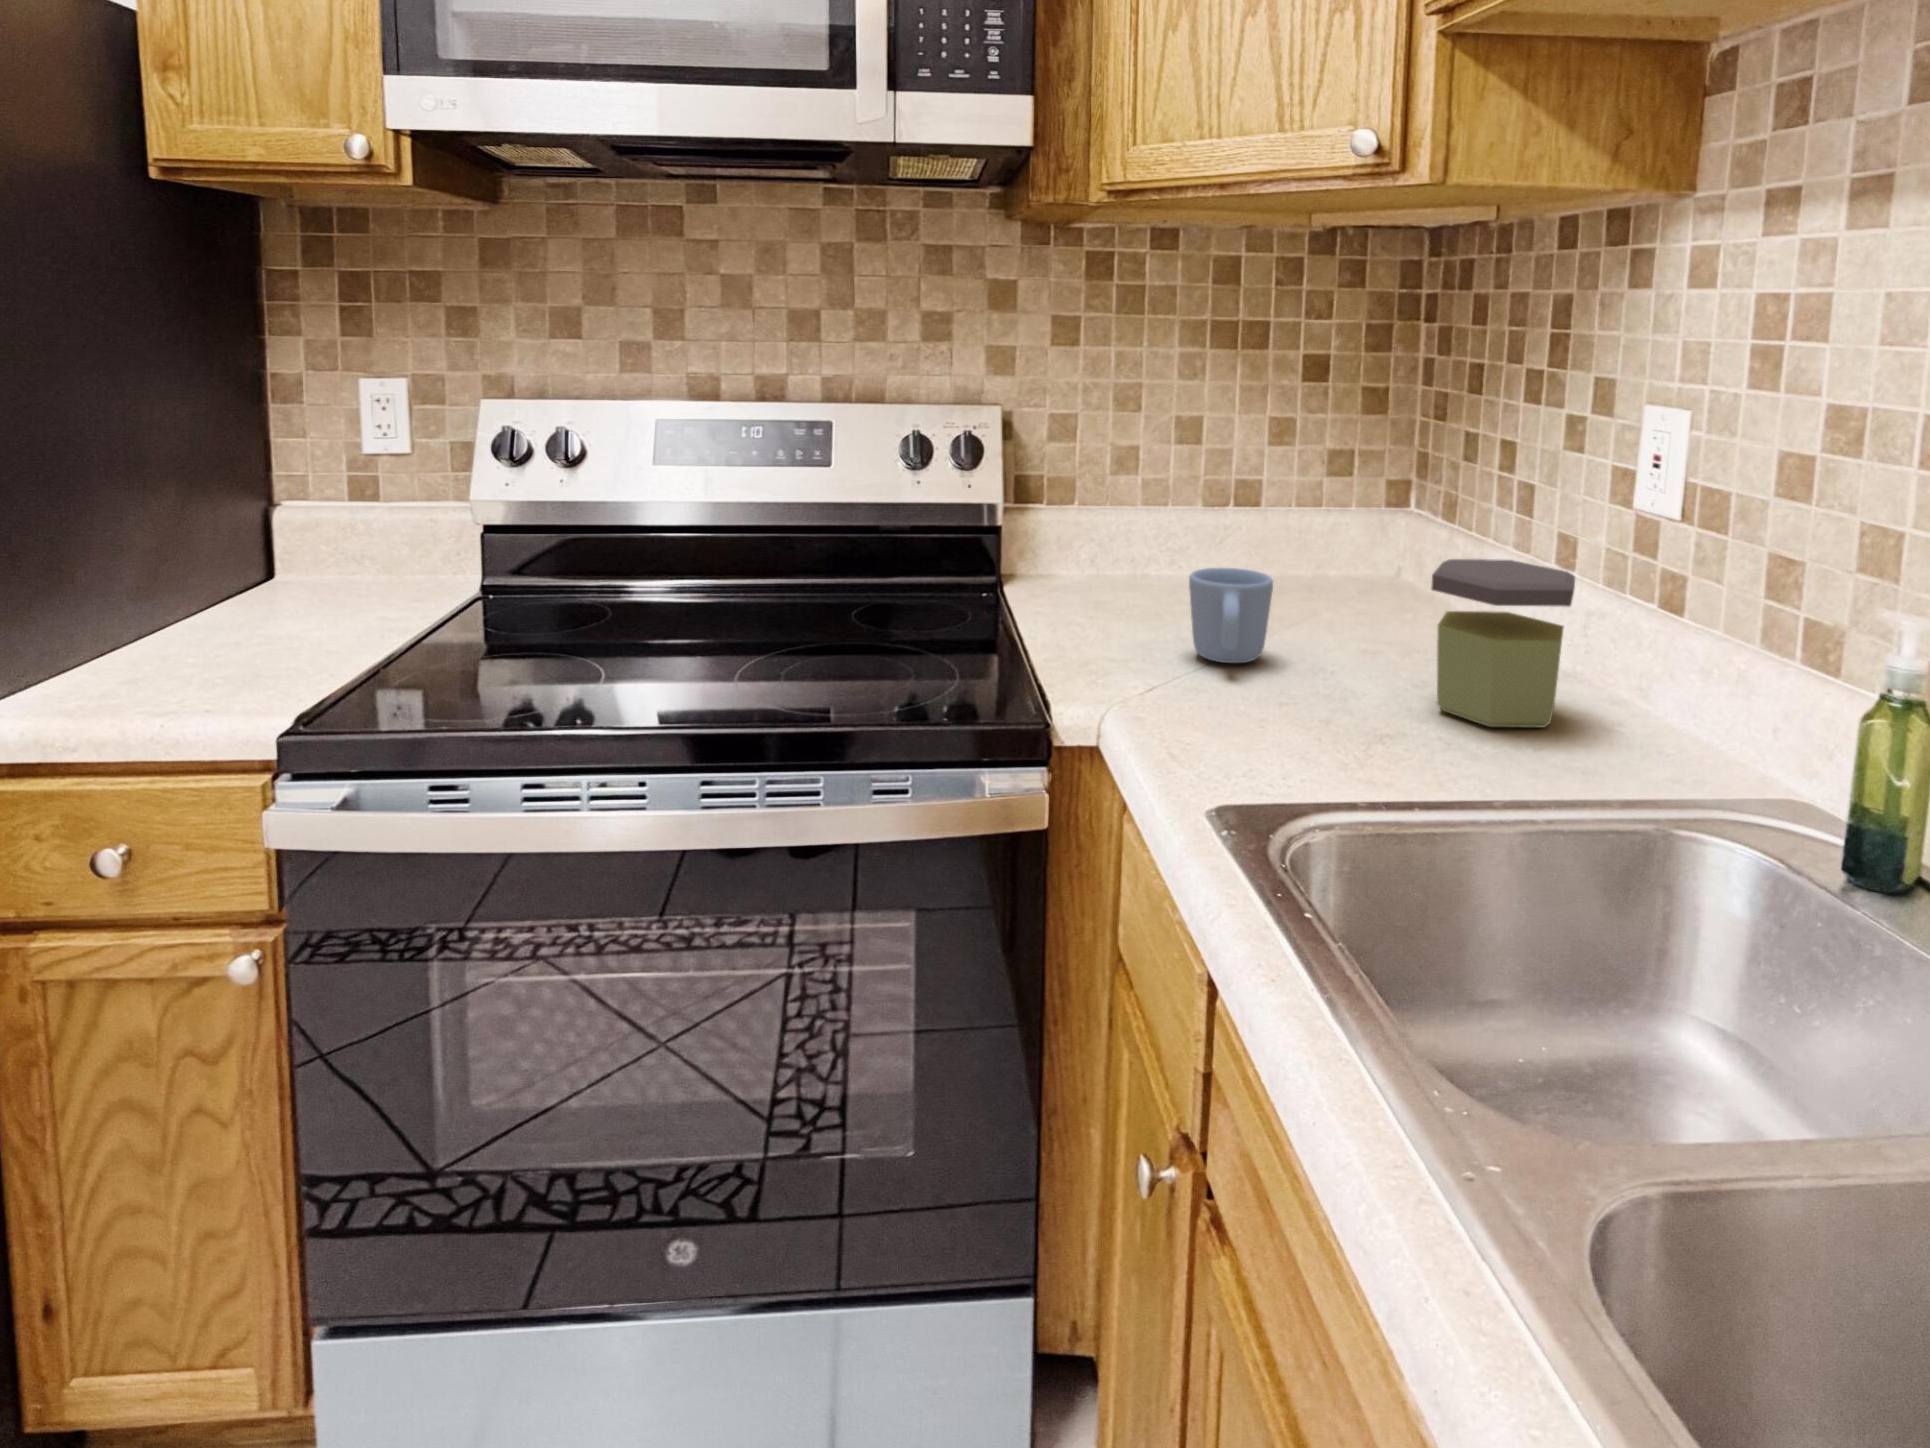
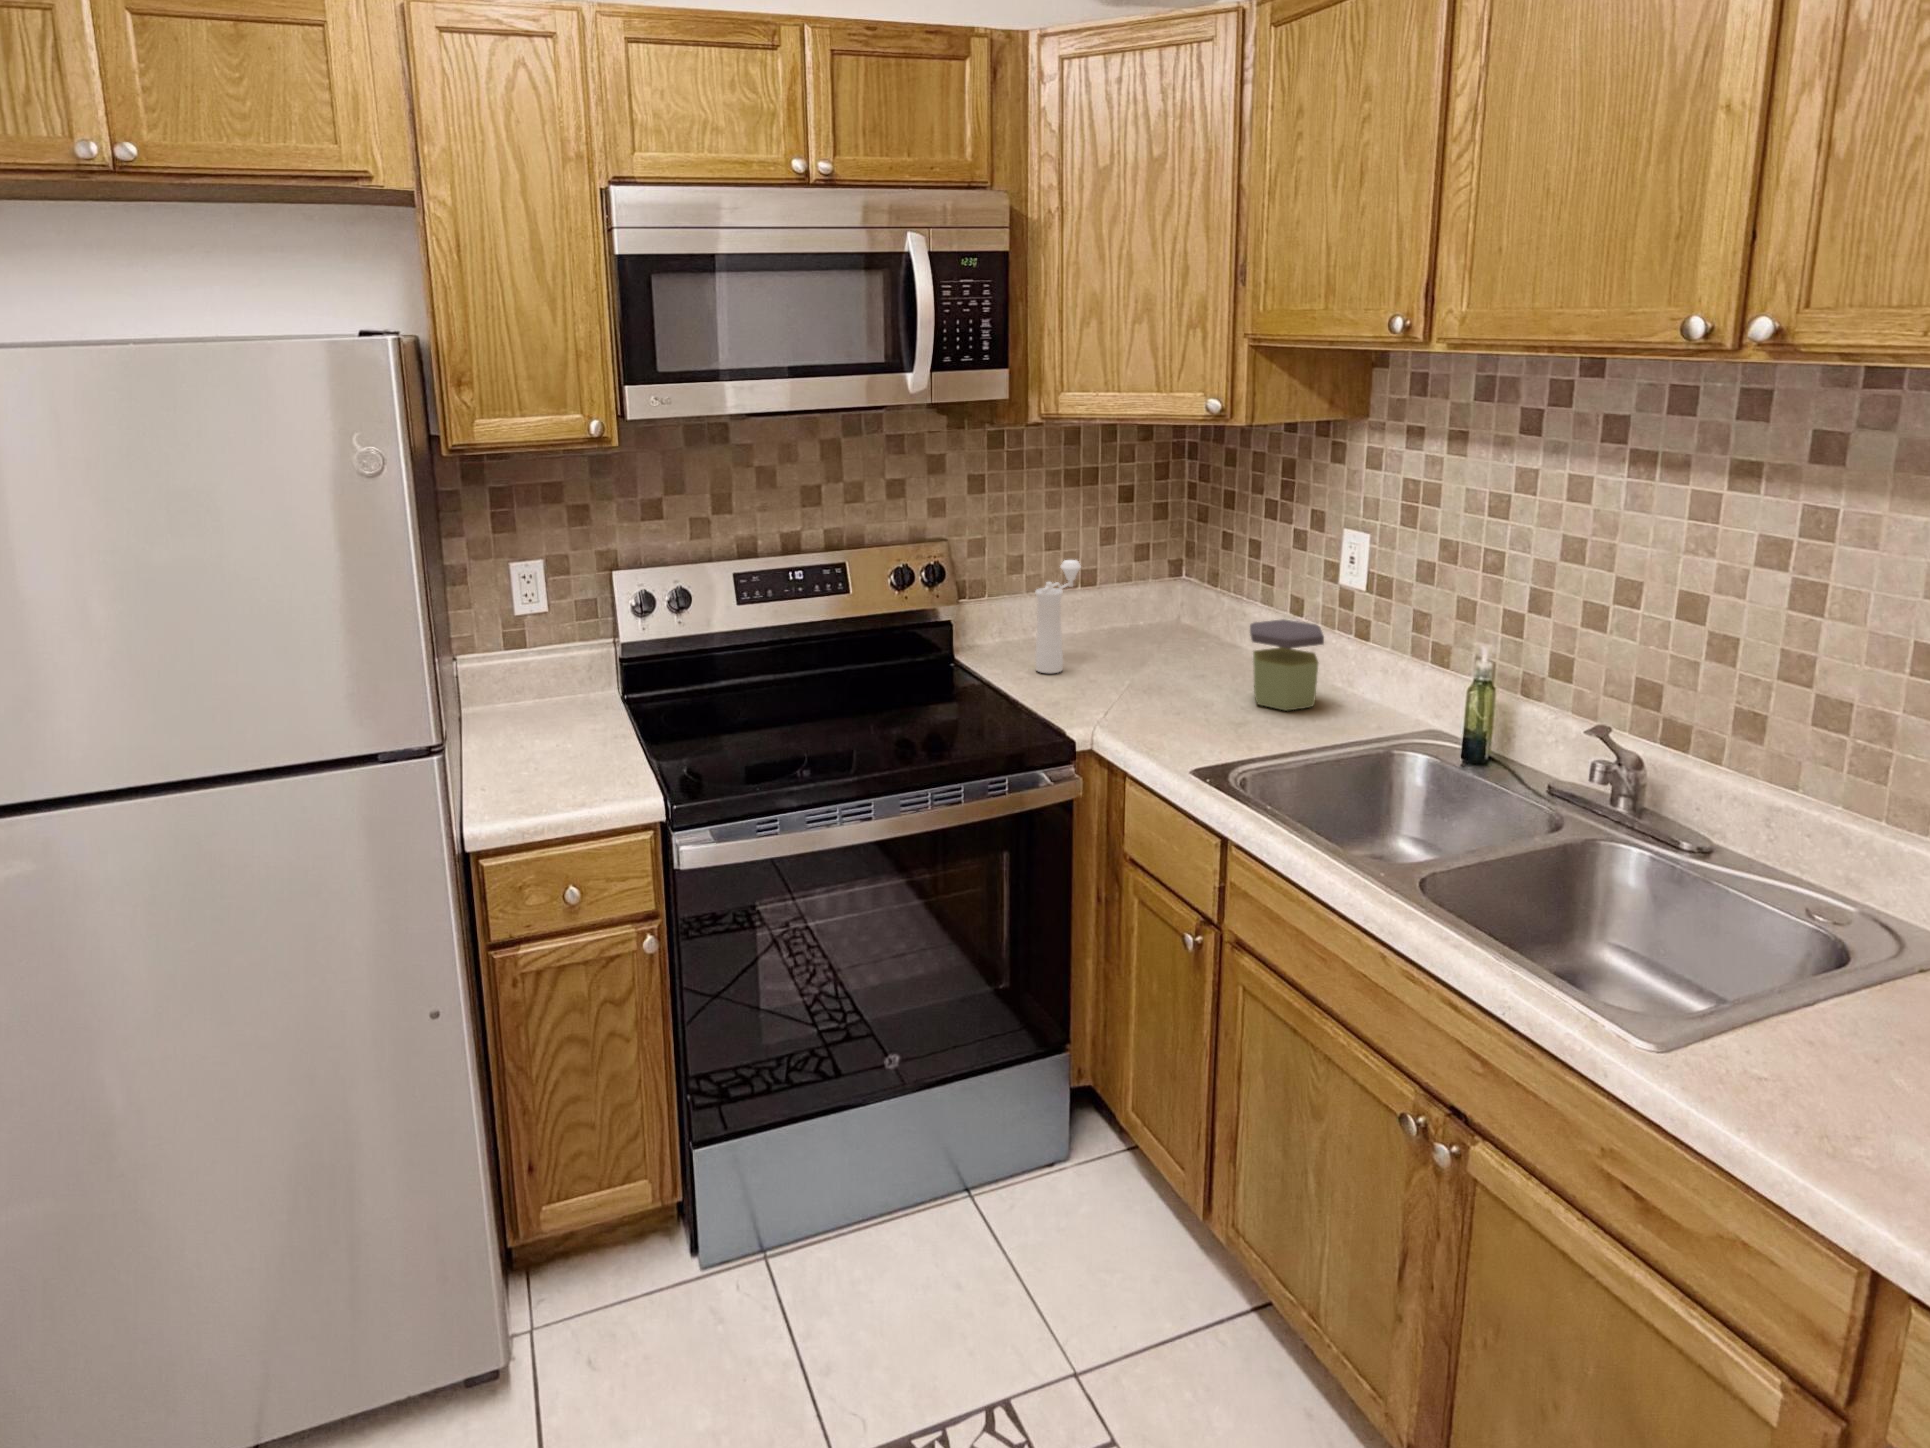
pepper mill: none [1106,450,1203,624] -> present [1035,560,1081,673]
mug: present [1189,568,1273,663] -> none [1103,635,1152,691]

